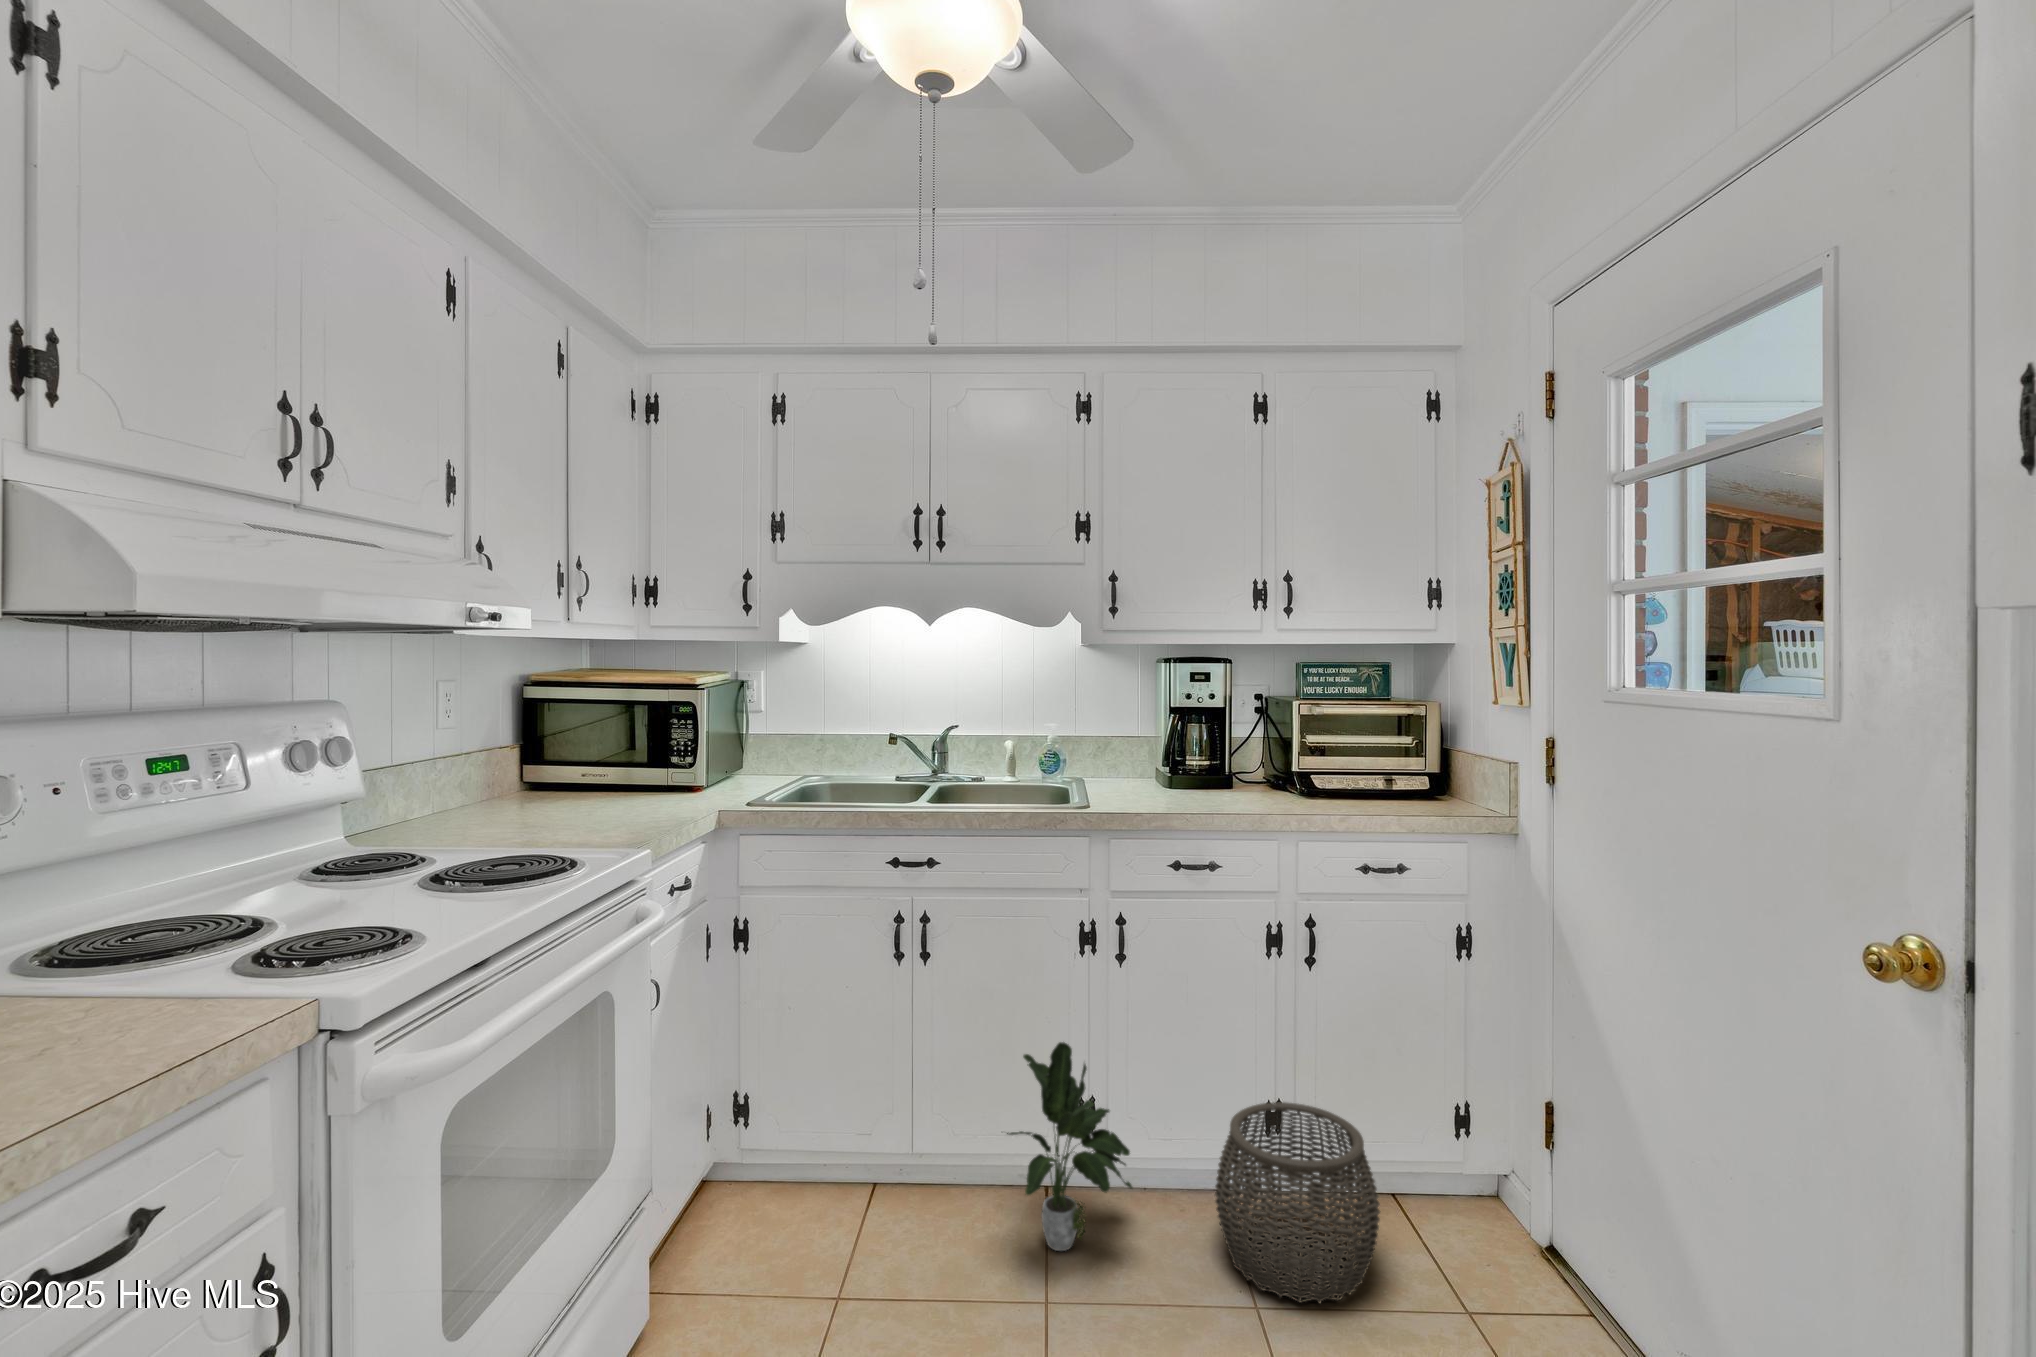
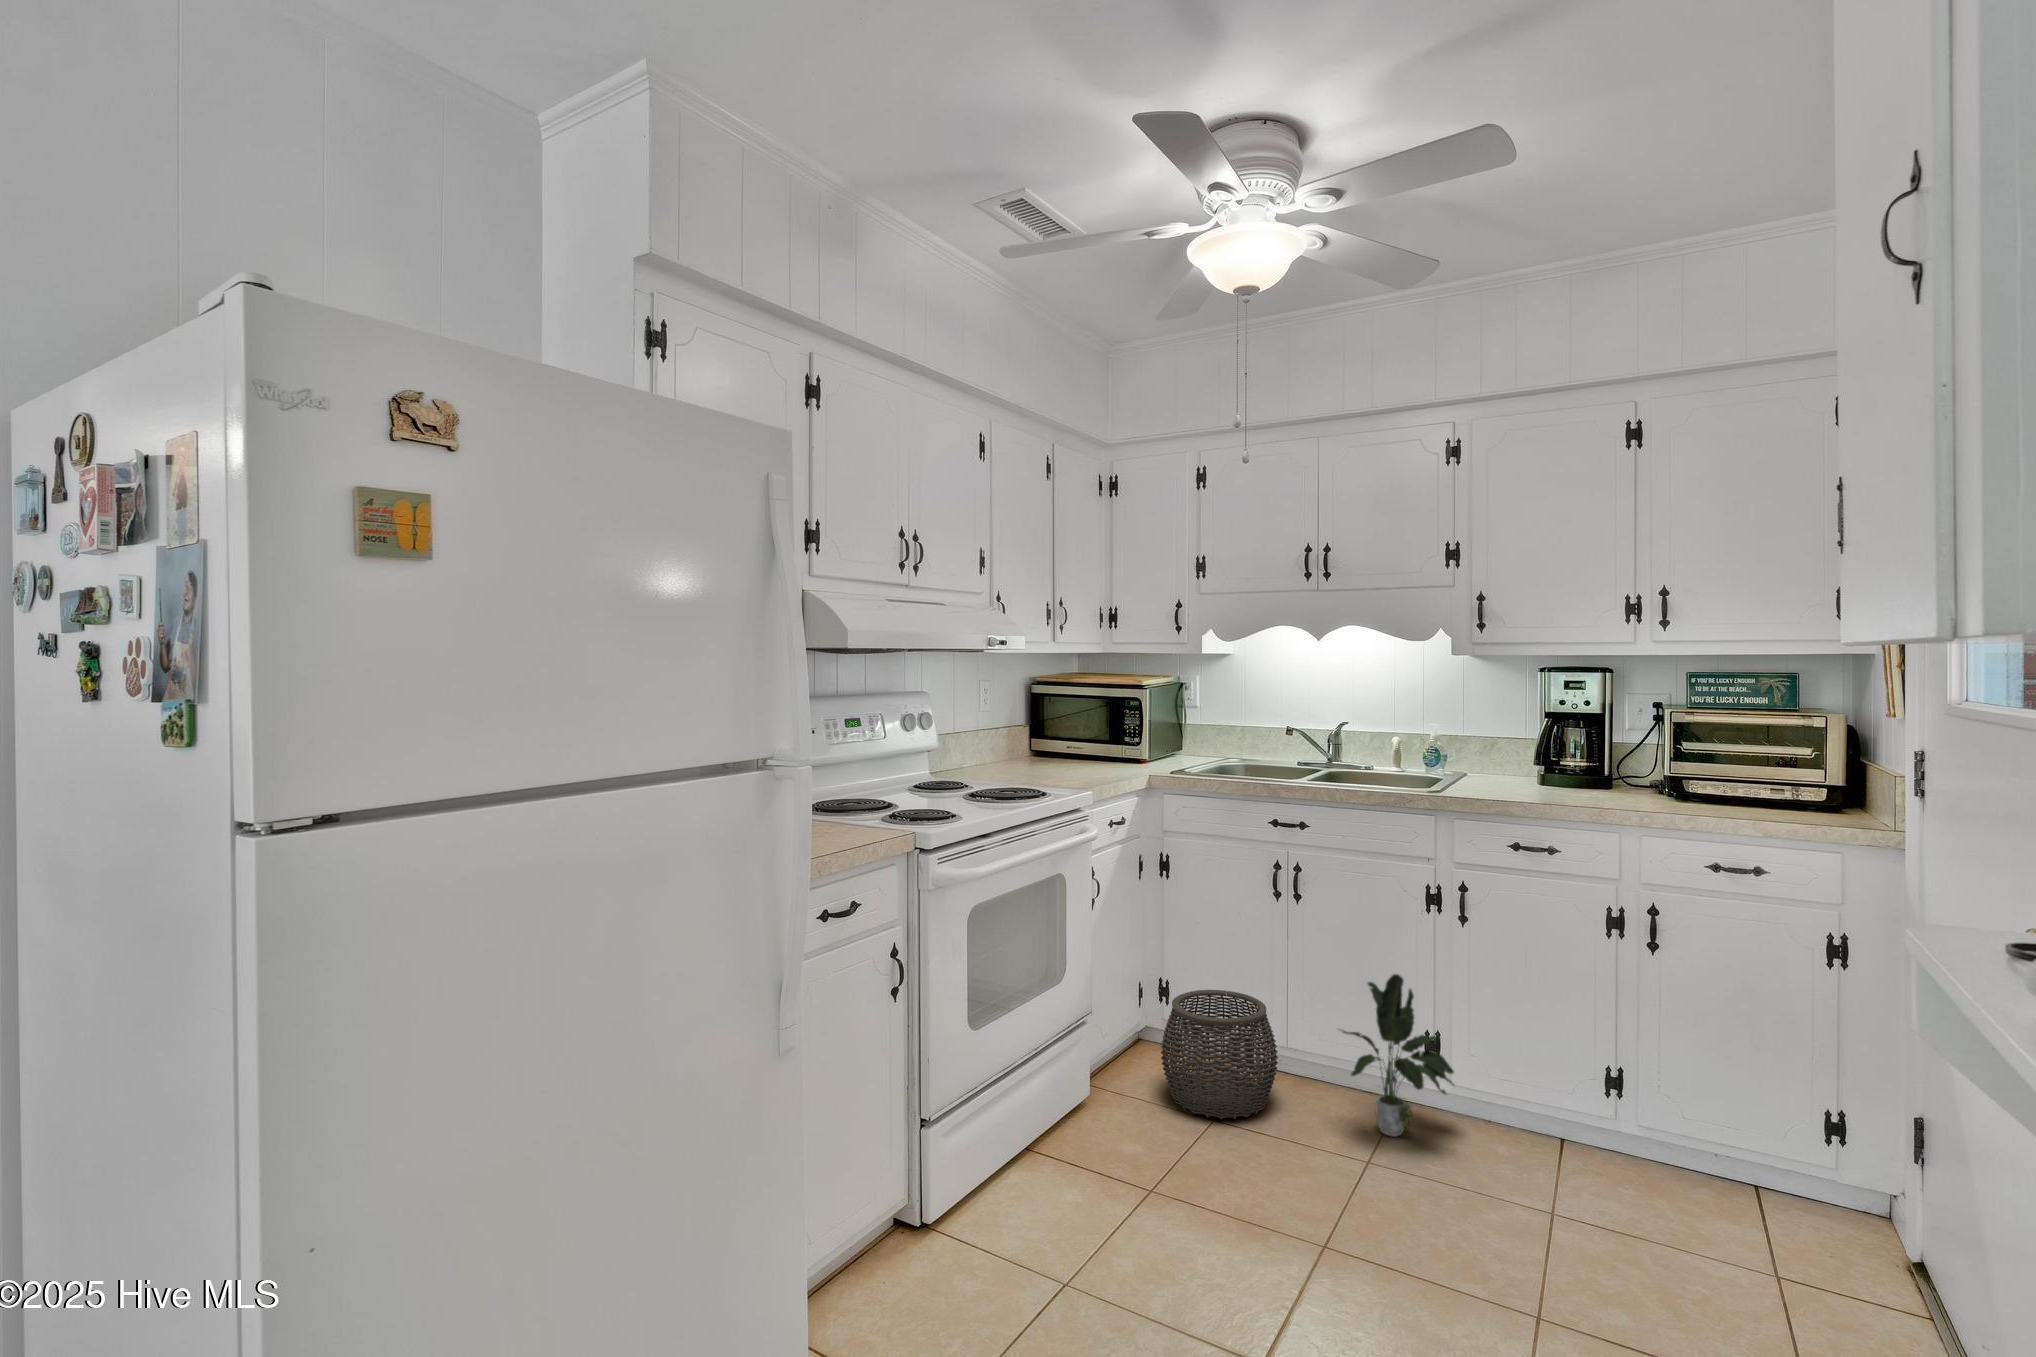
woven basket: present [1215,1102,1380,1303] -> present [1161,990,1278,1119]

